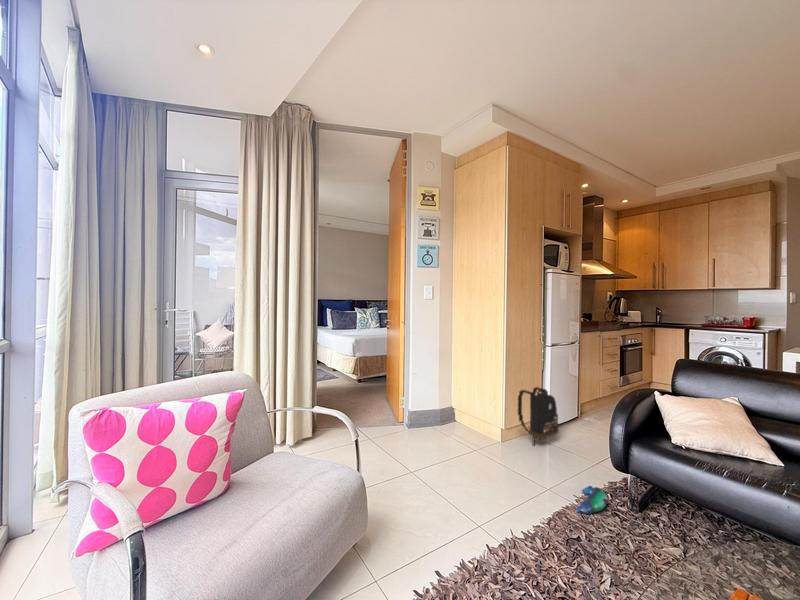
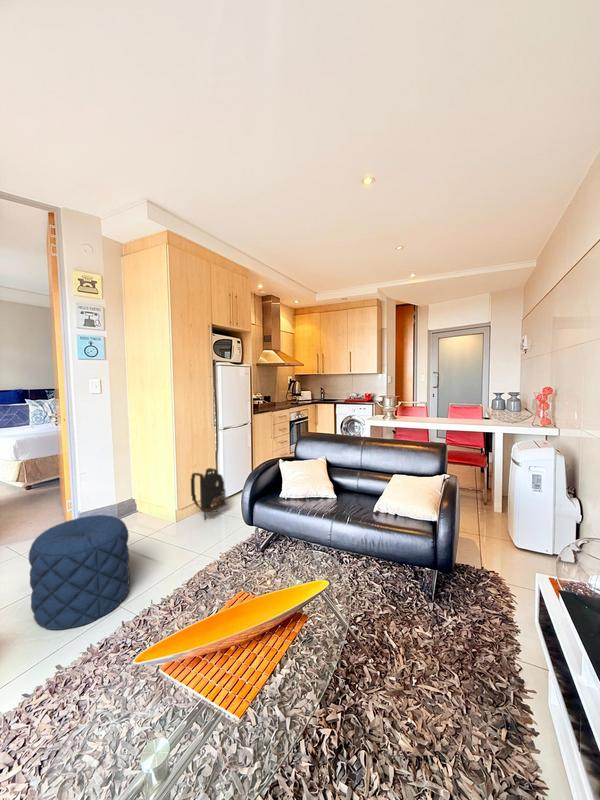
pouf: none [393,416,479,530] -> present [29,515,130,630]
plush toy: present [576,486,609,514] -> none [217,545,243,570]

